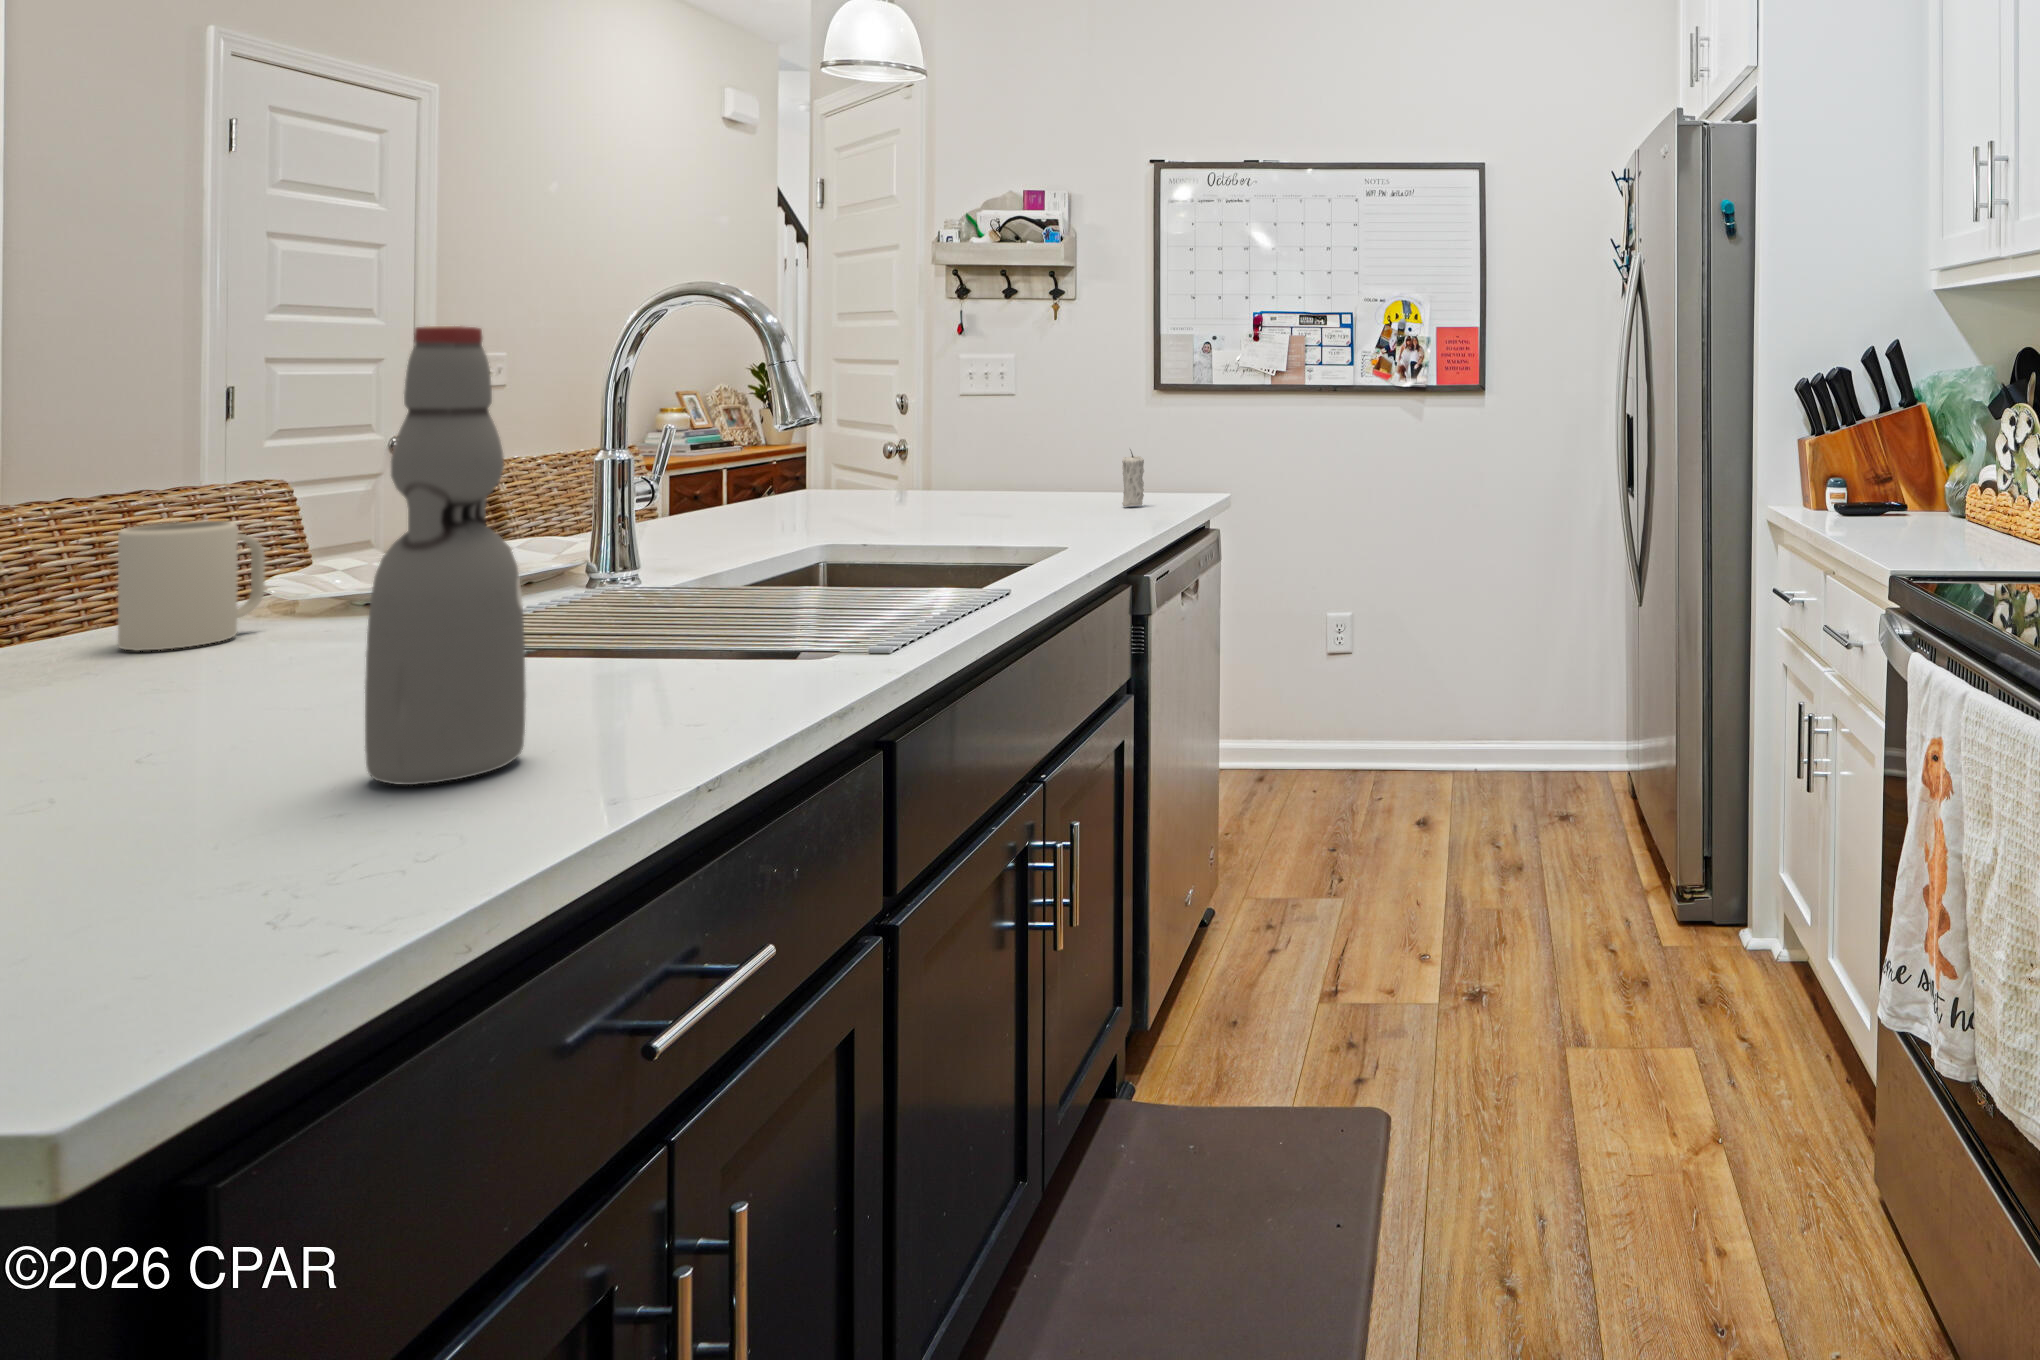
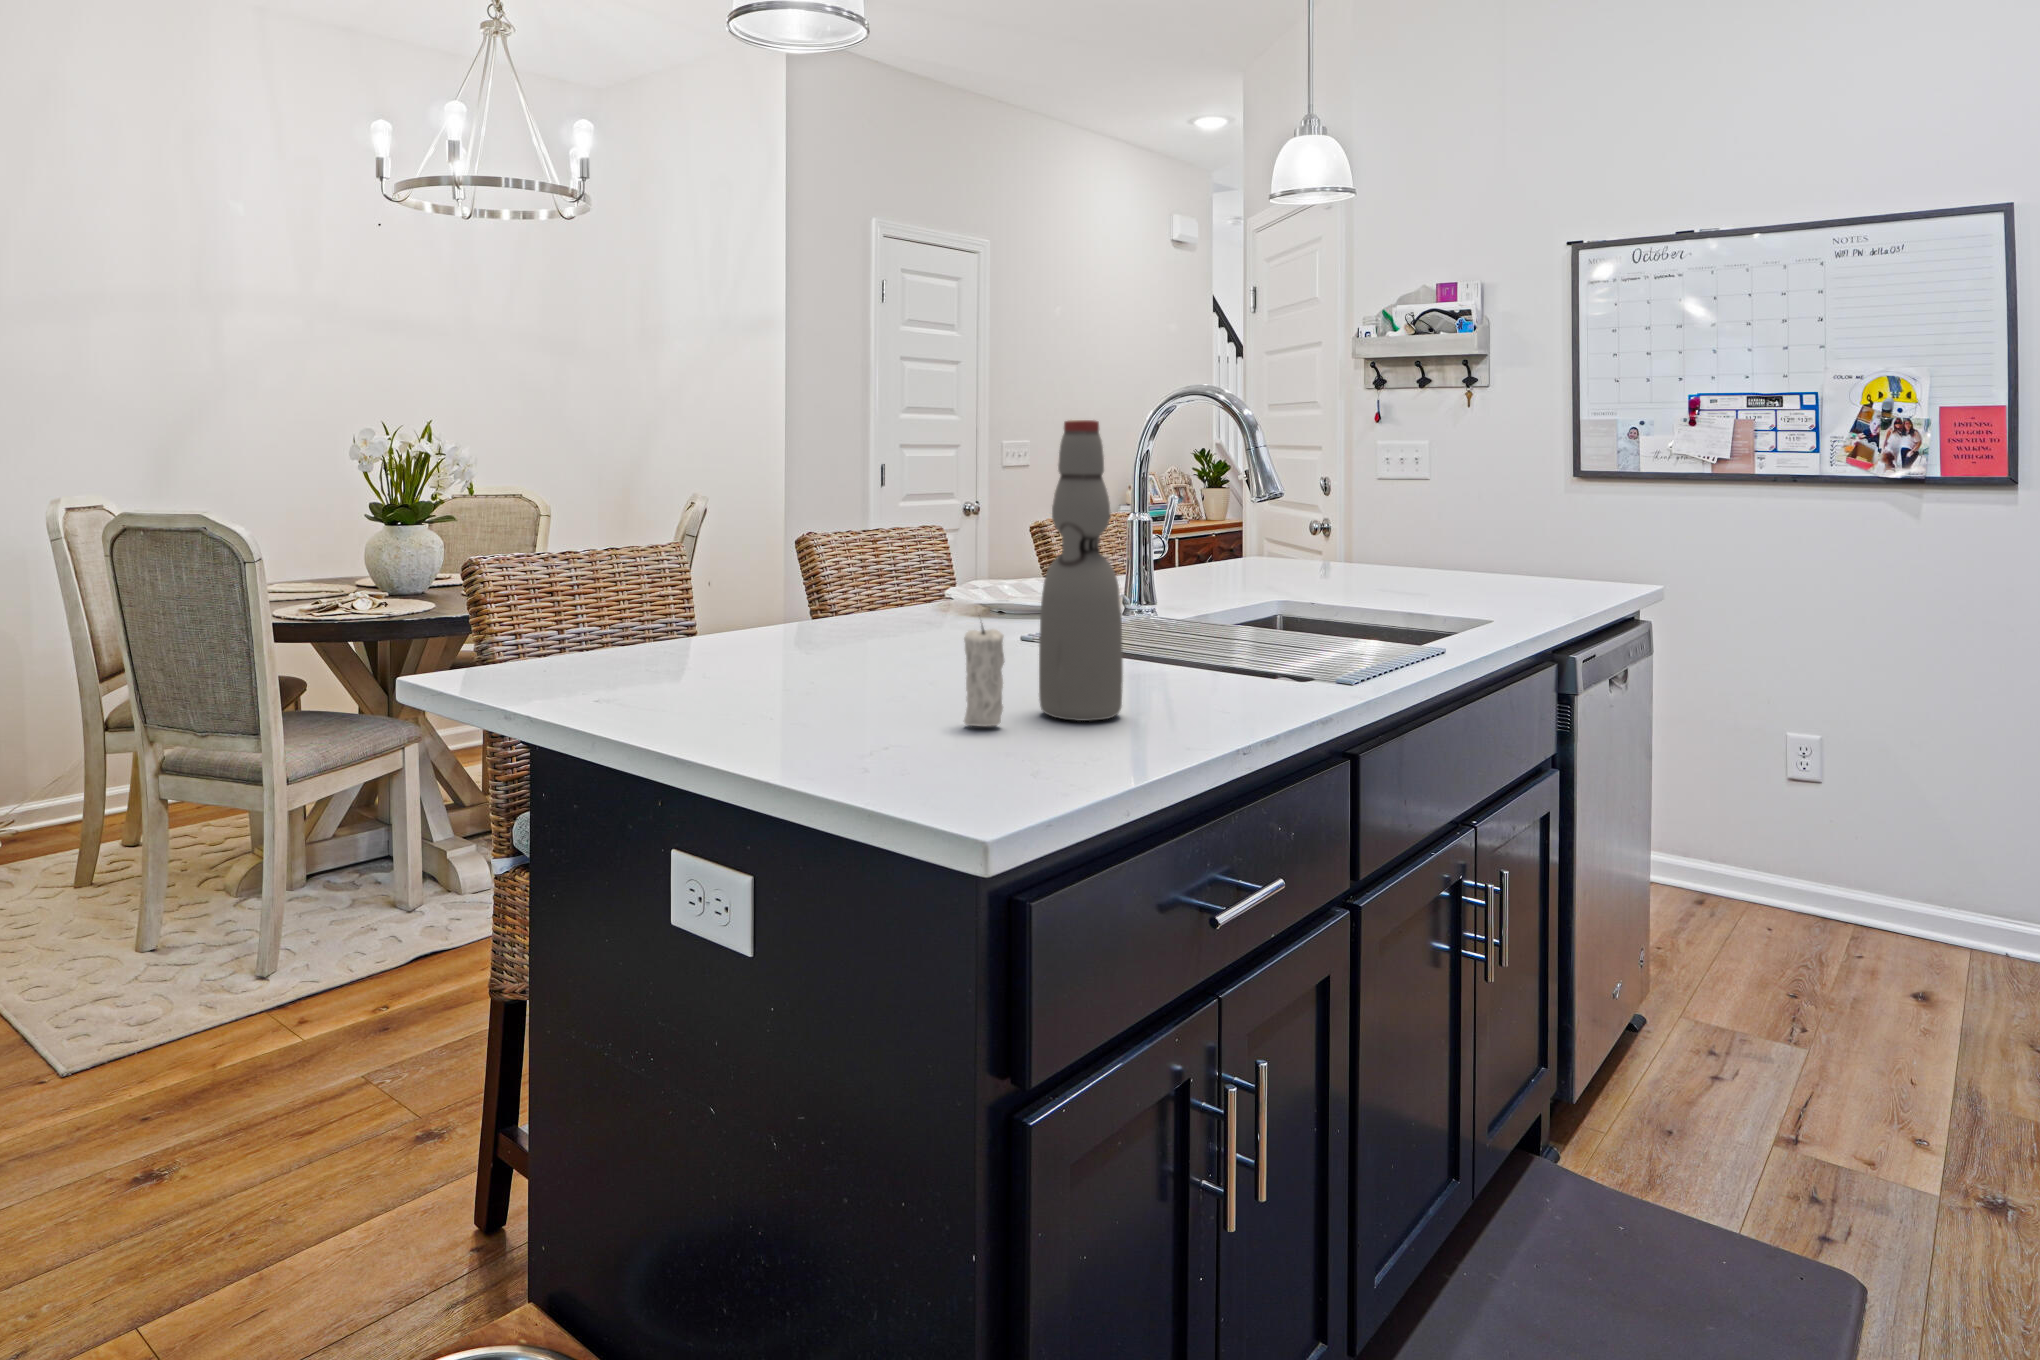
candle: present [1122,450,1144,506] -> present [964,626,1005,727]
mug: present [118,521,265,650] -> none [883,547,948,627]

